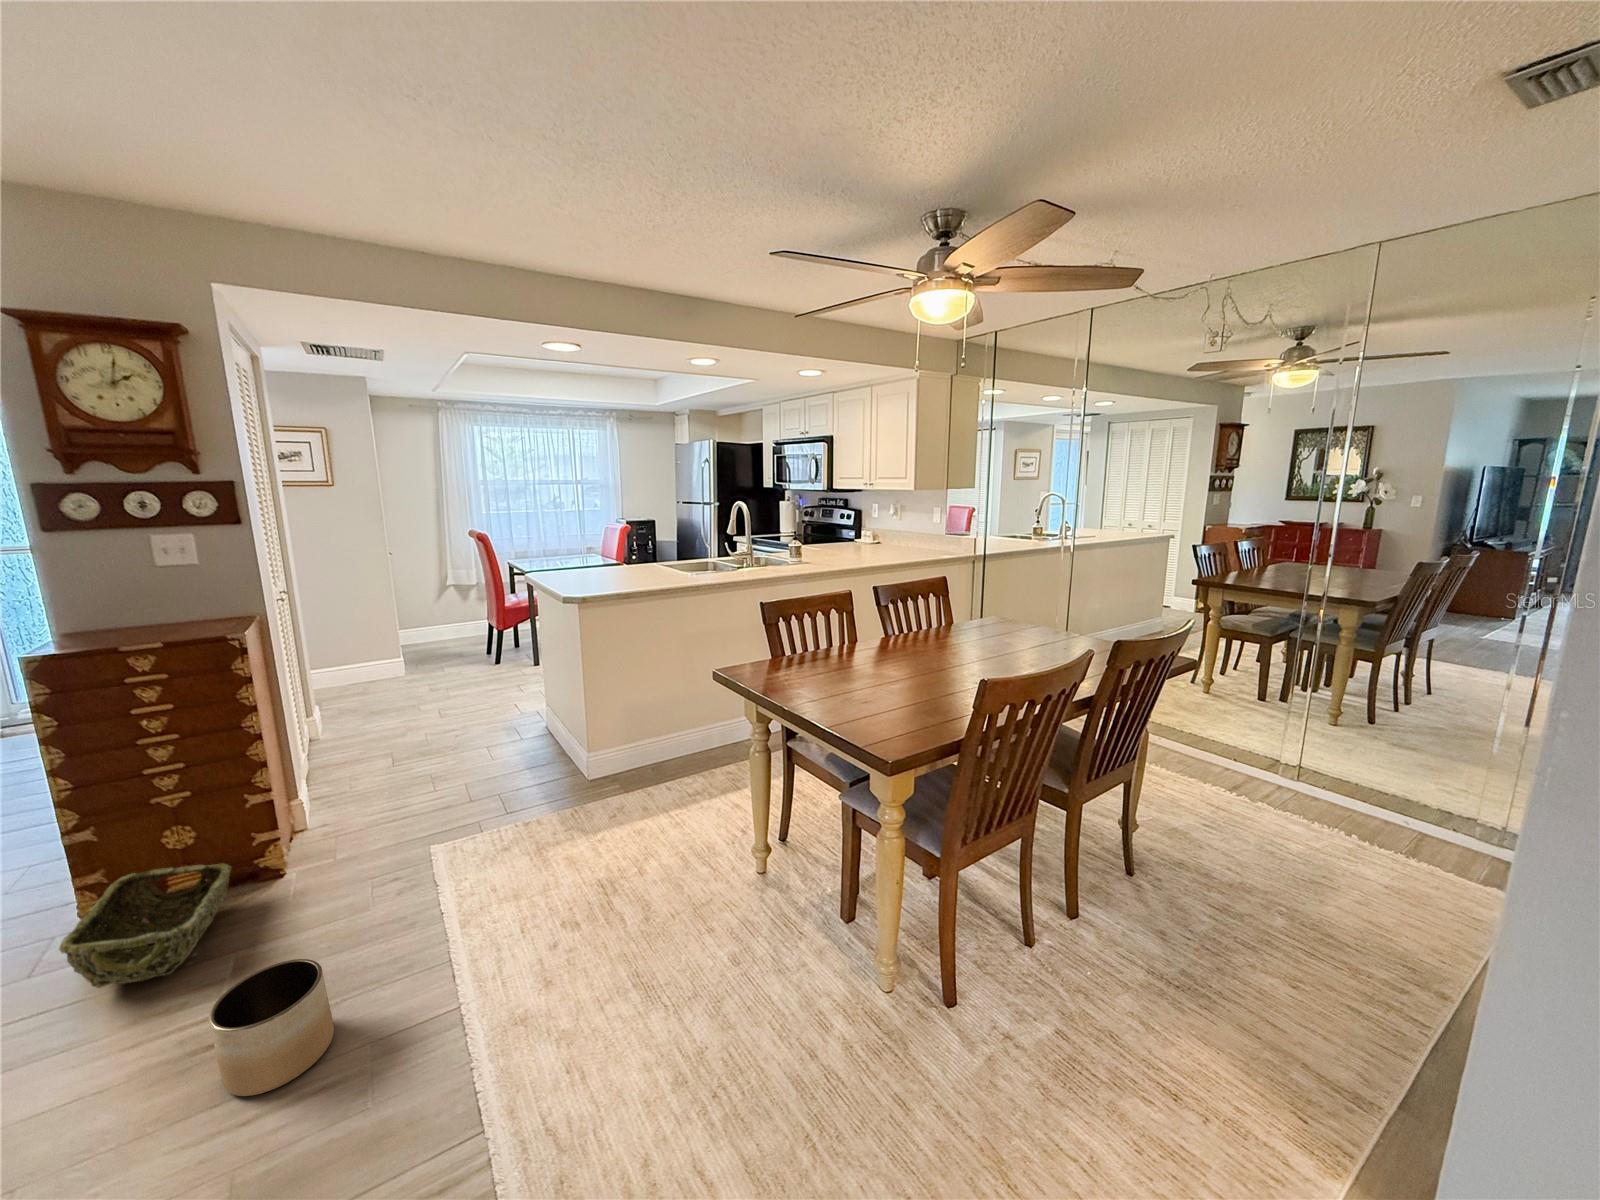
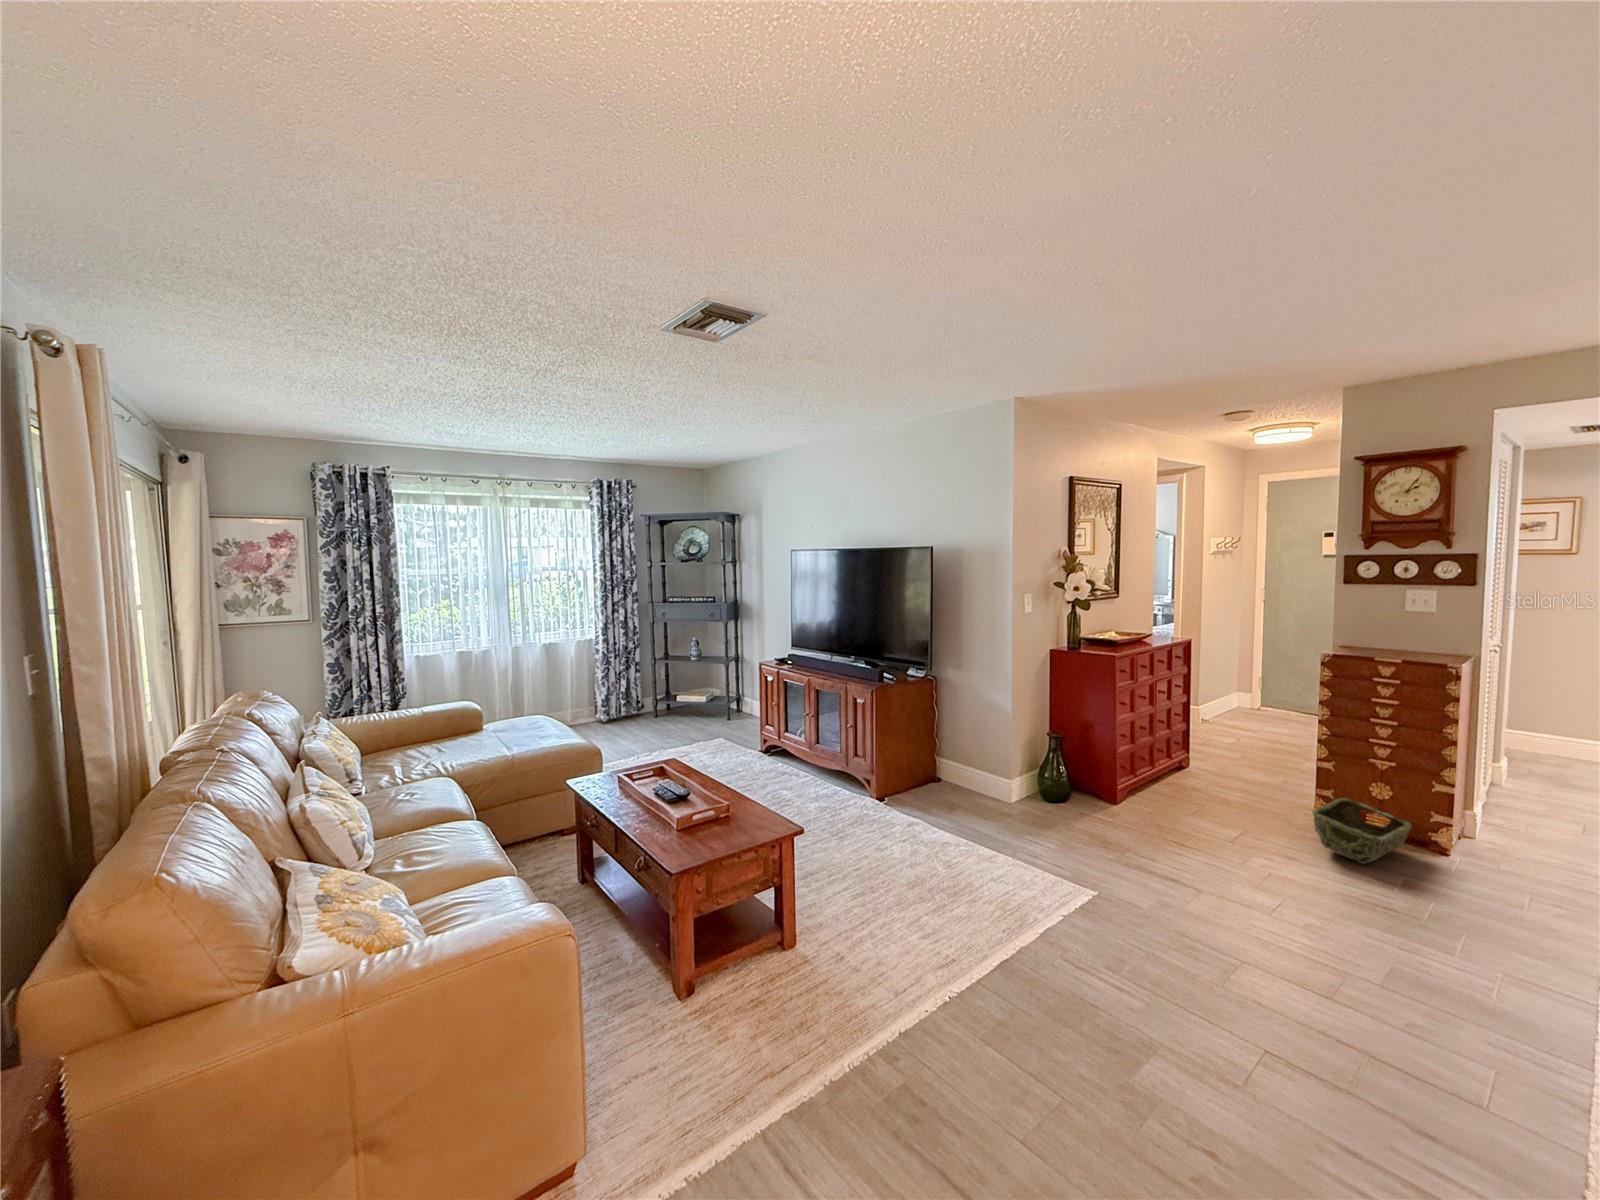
planter: present [209,959,334,1096] -> none [1390,876,1474,957]

